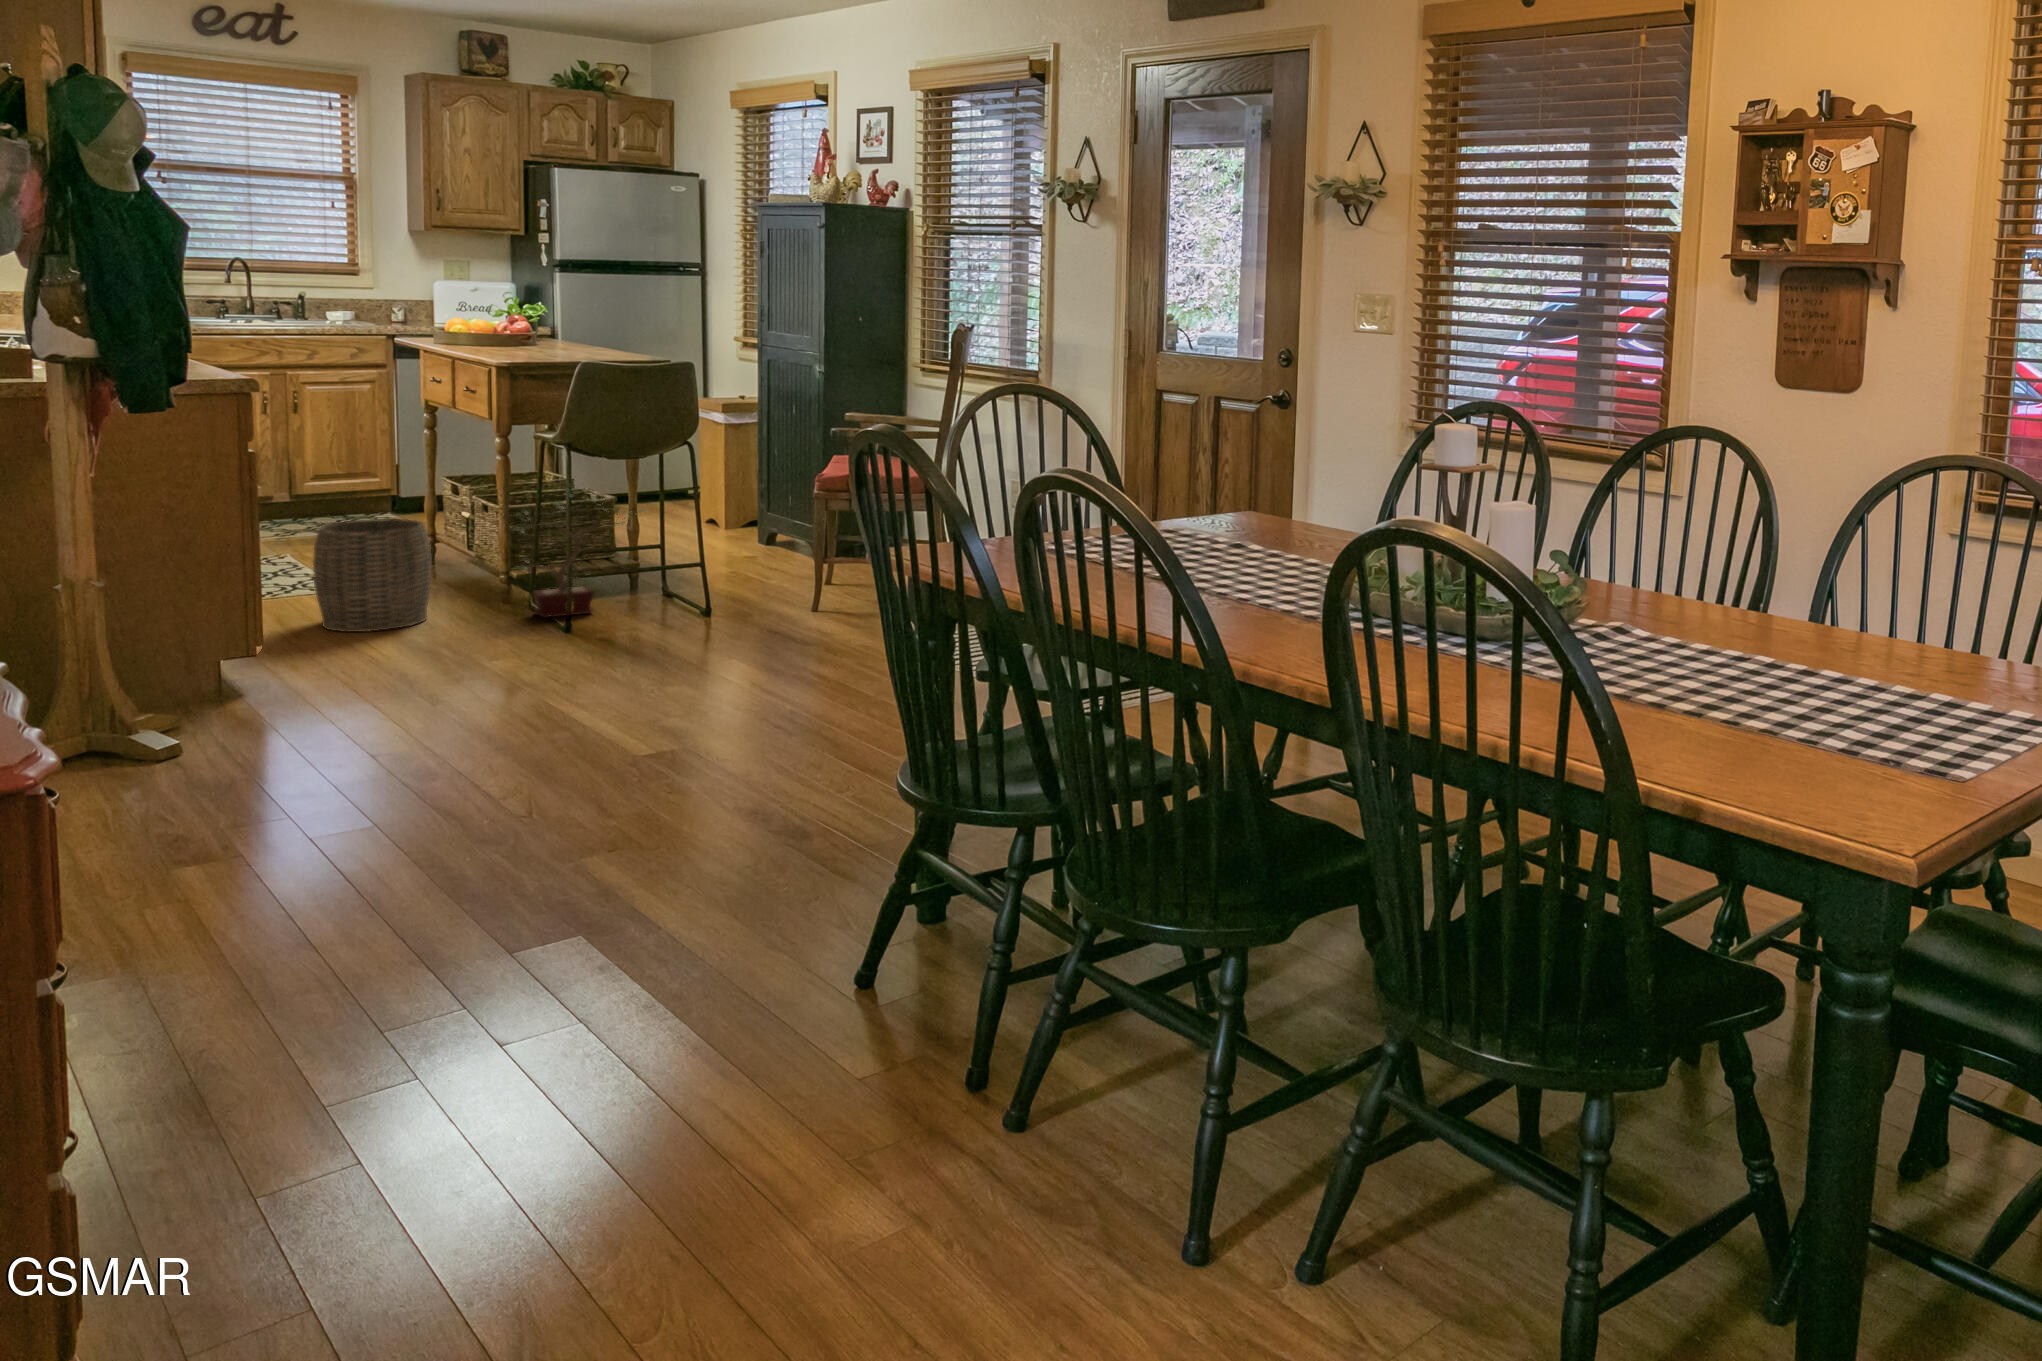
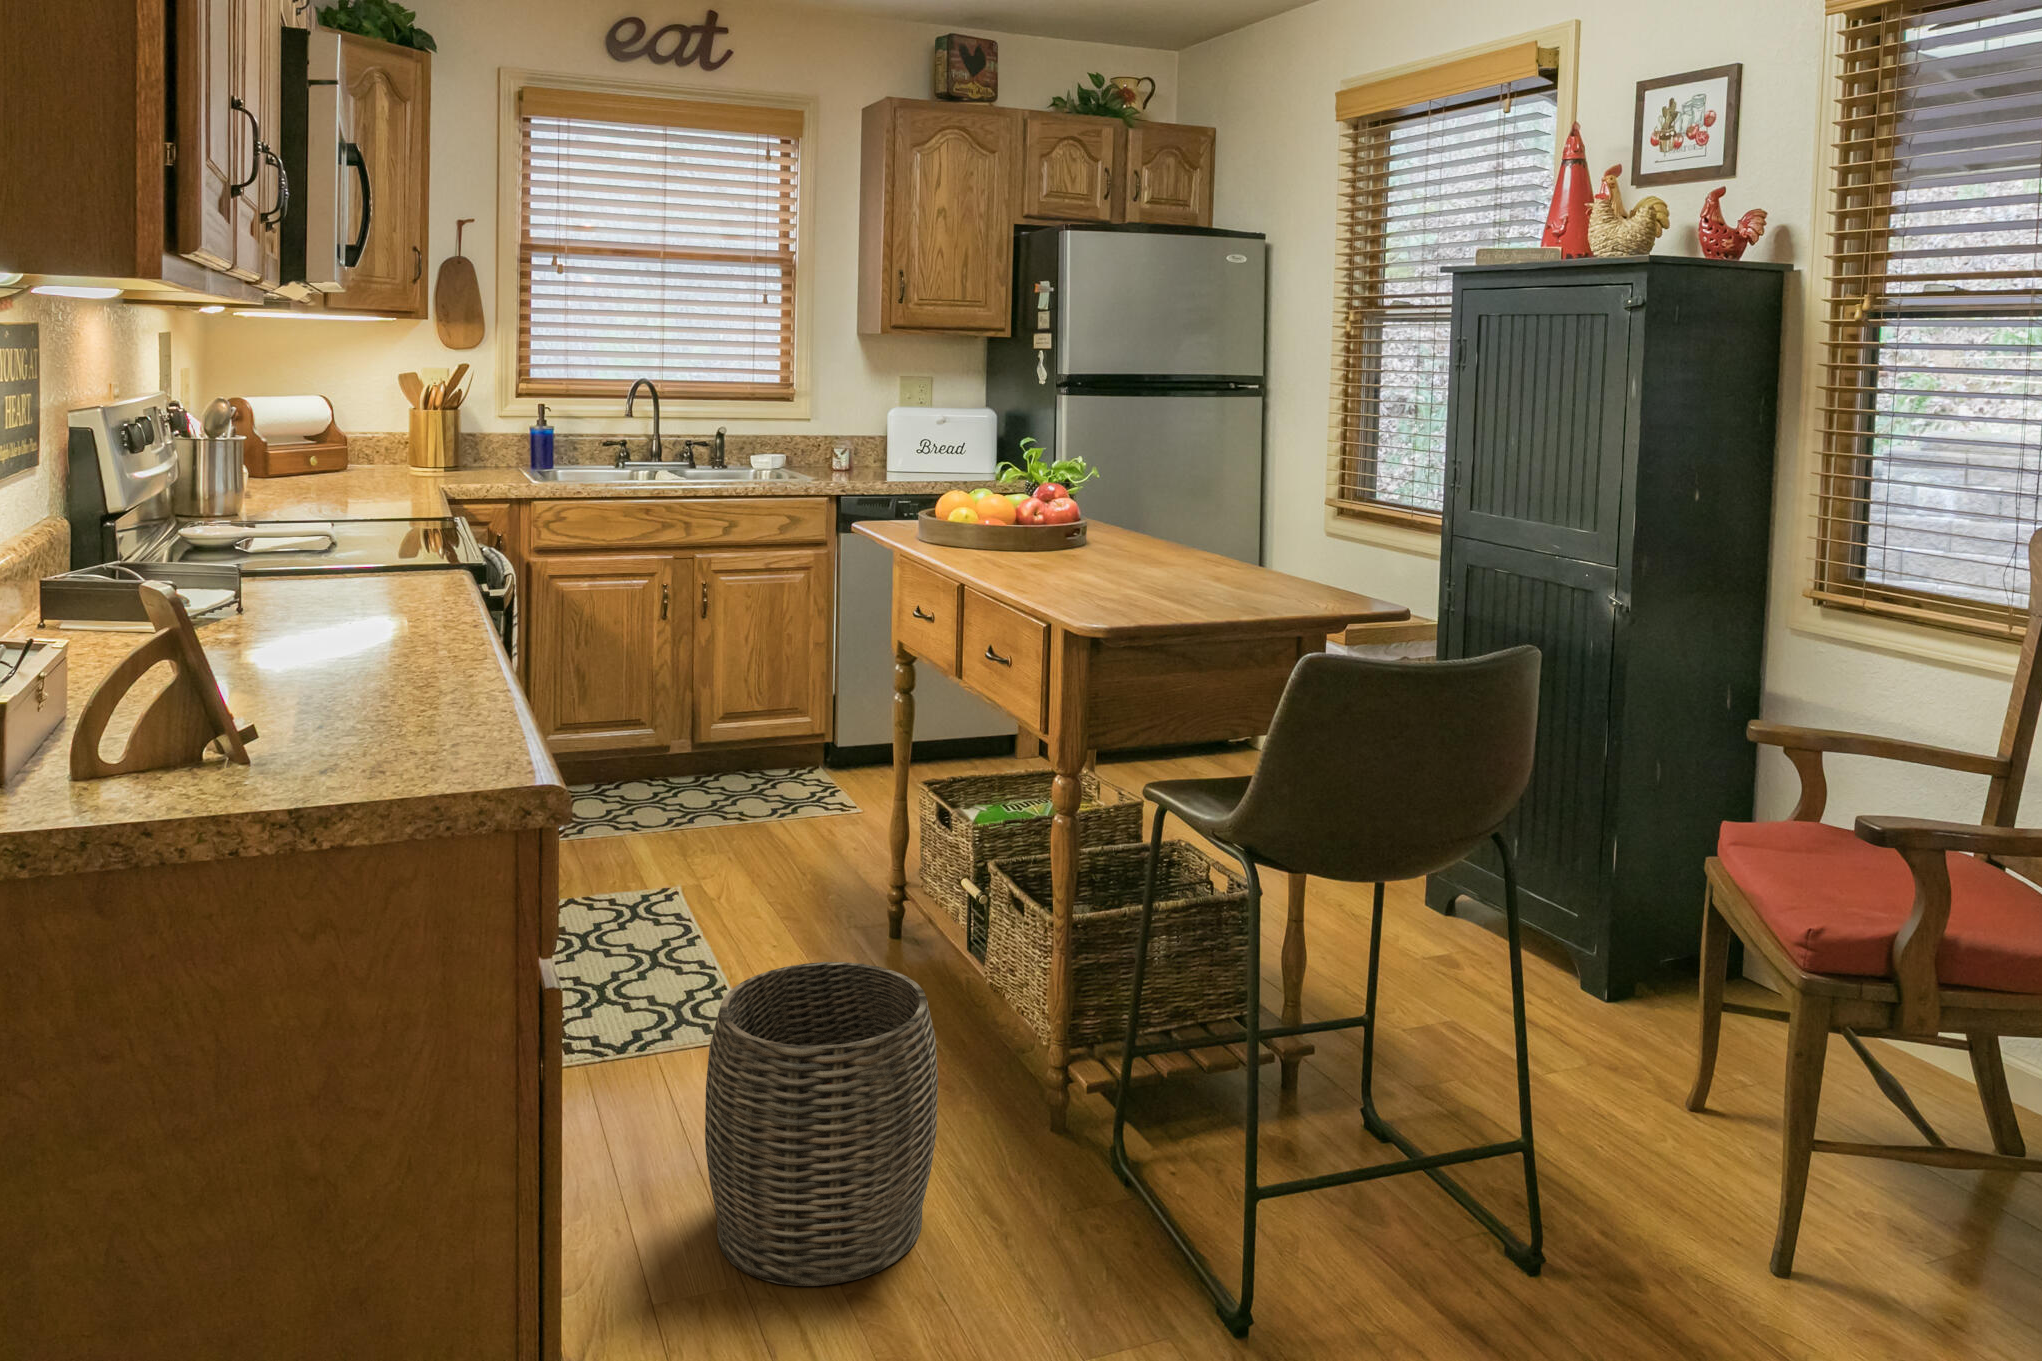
potted plant: present [513,483,643,618] -> none [1110,906,1404,1256]

